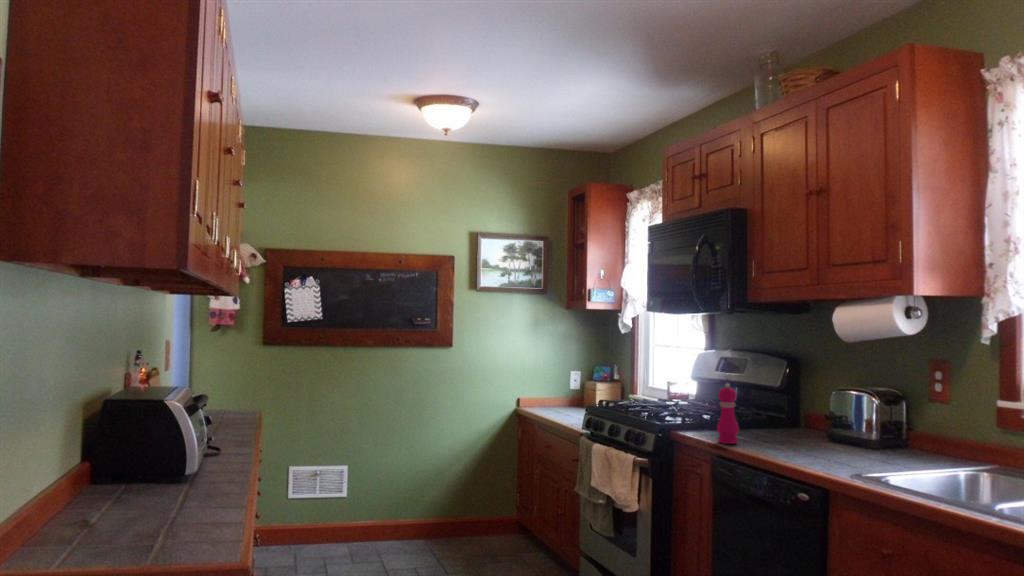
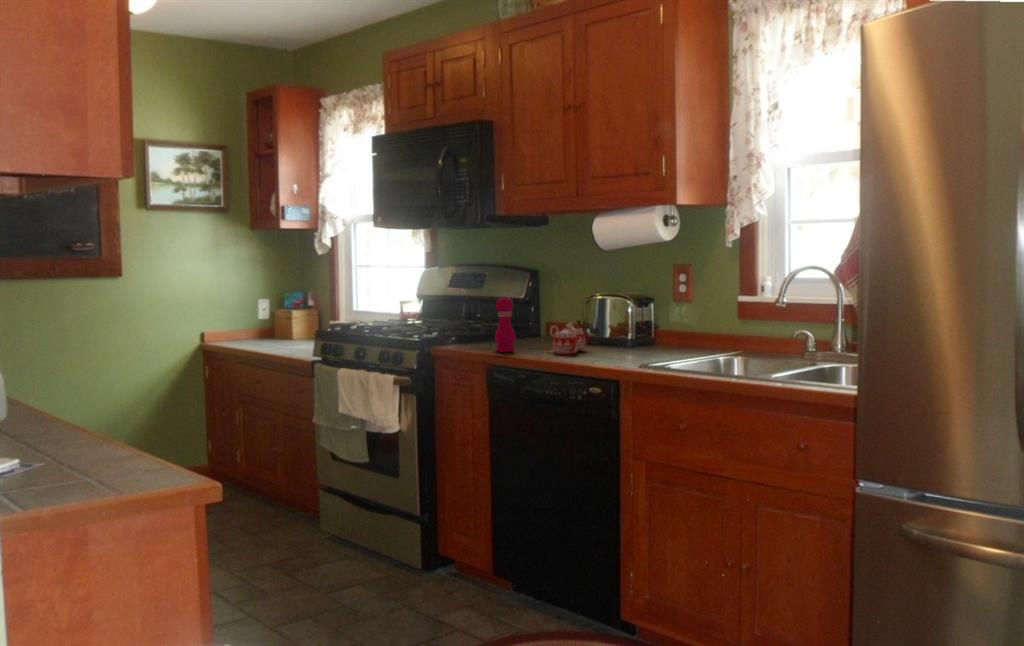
mug: none [765,418,825,453] -> present [545,323,589,355]

